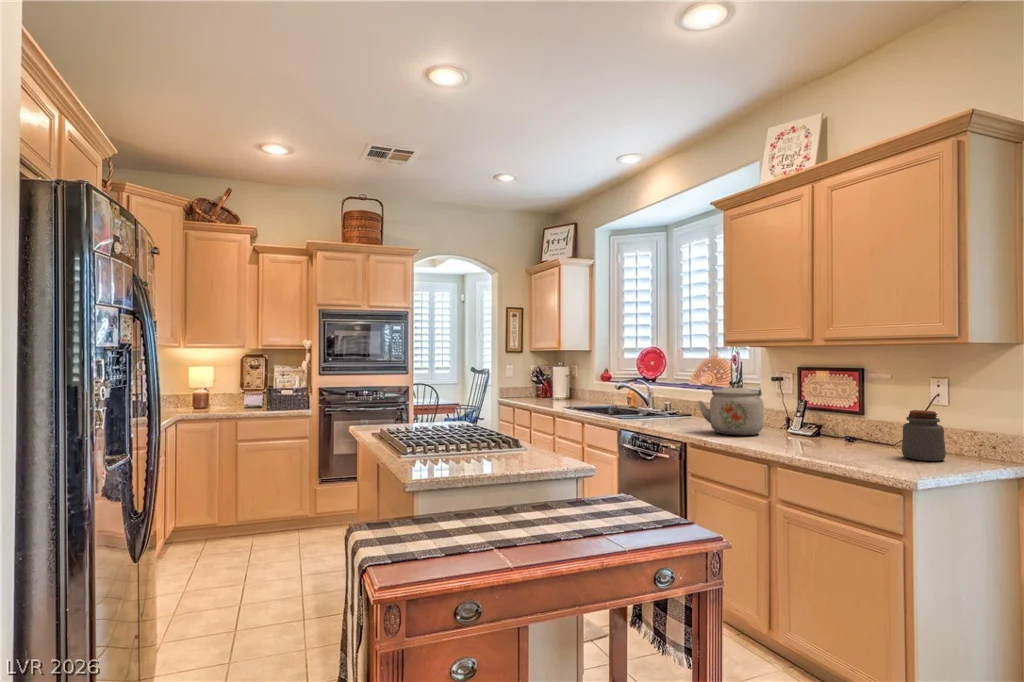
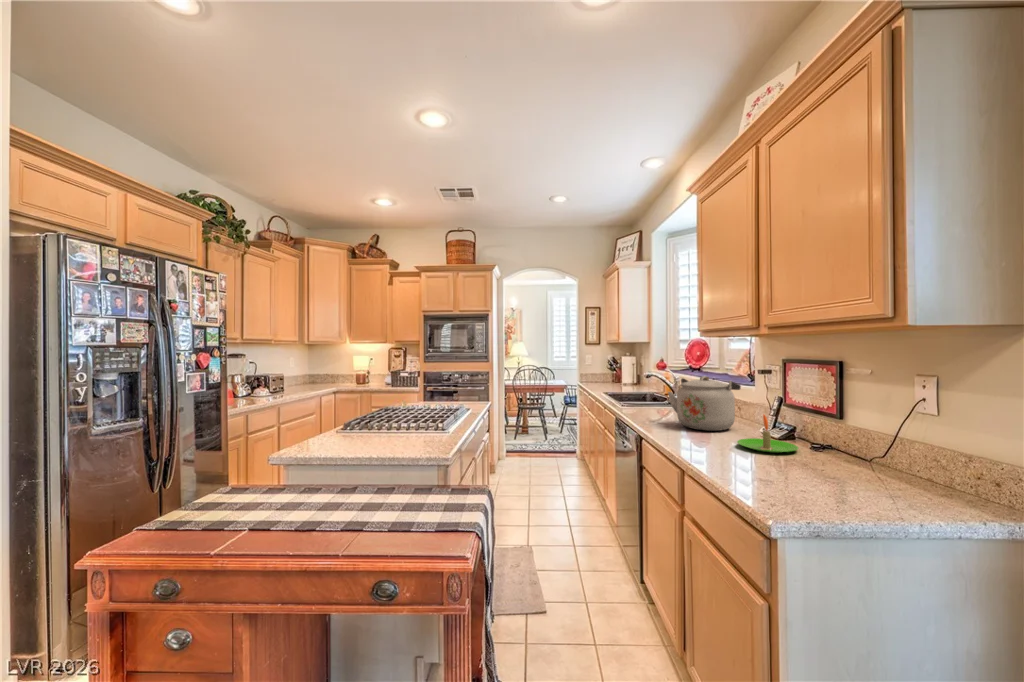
jar: present [902,410,946,461] -> none [845,419,909,492]
candle: none [790,414,842,446] -> present [737,415,798,453]

